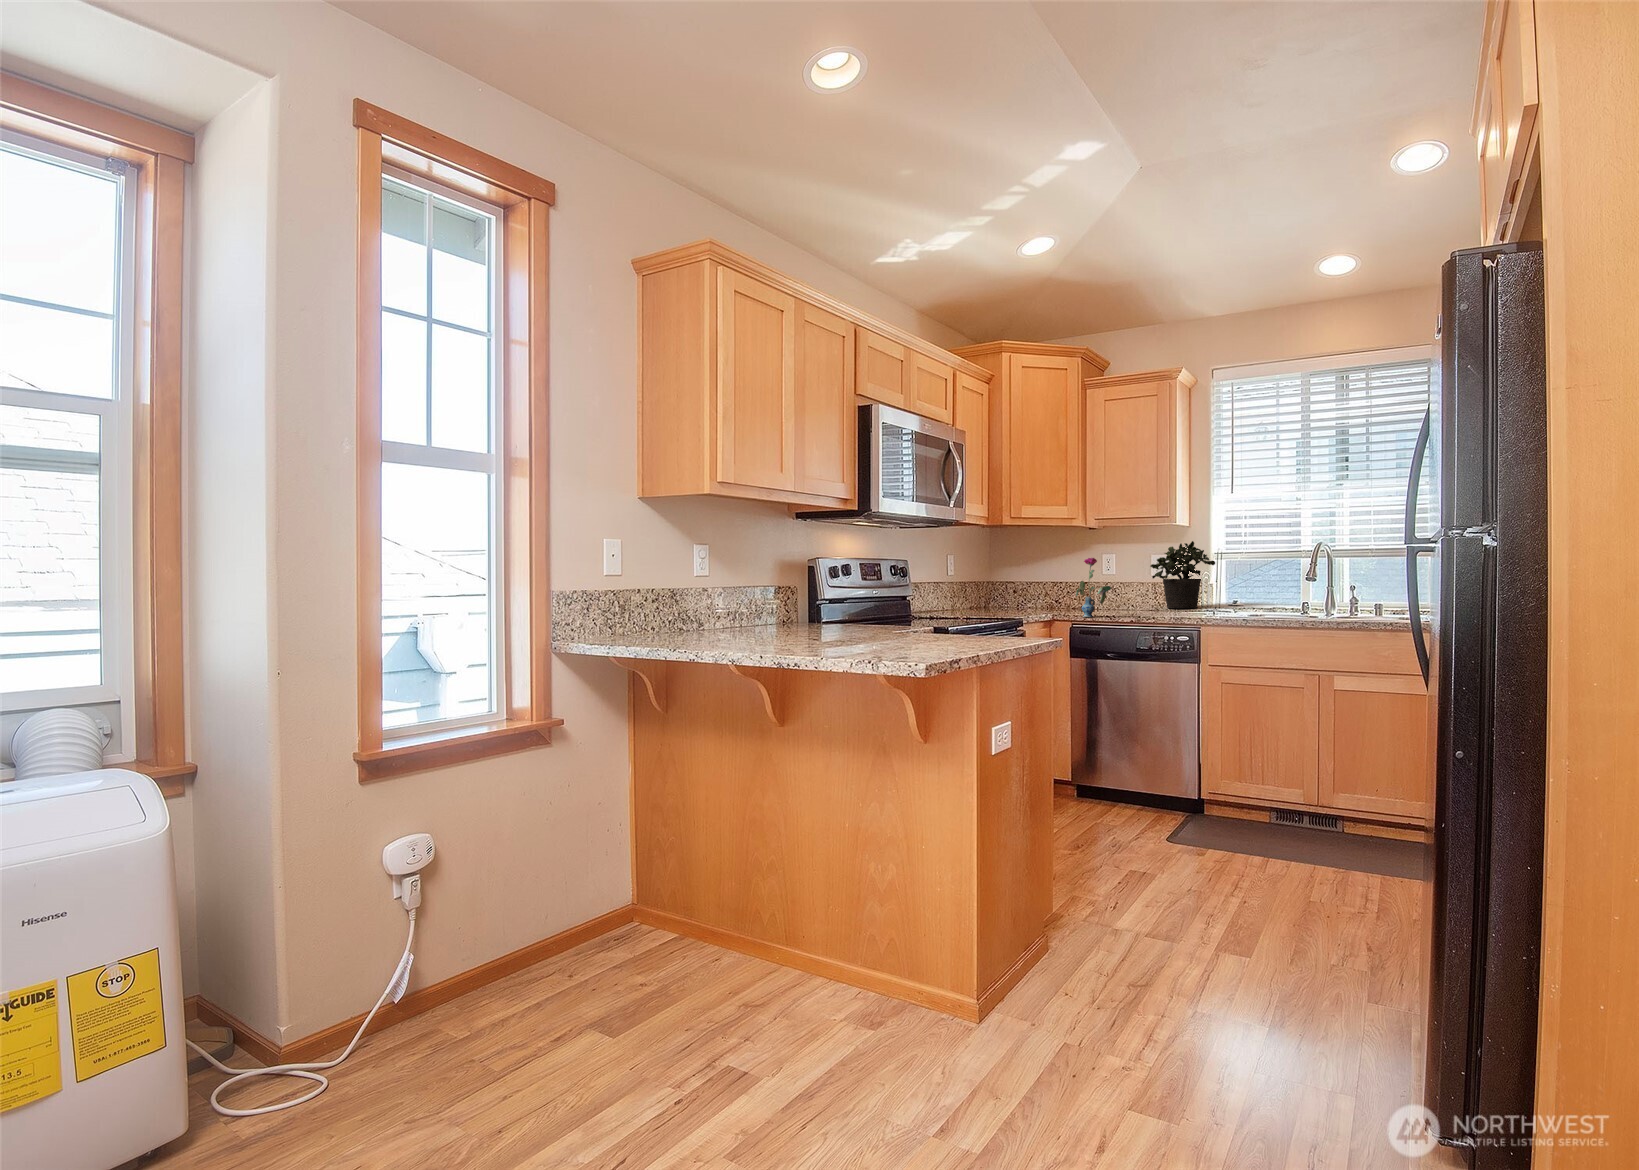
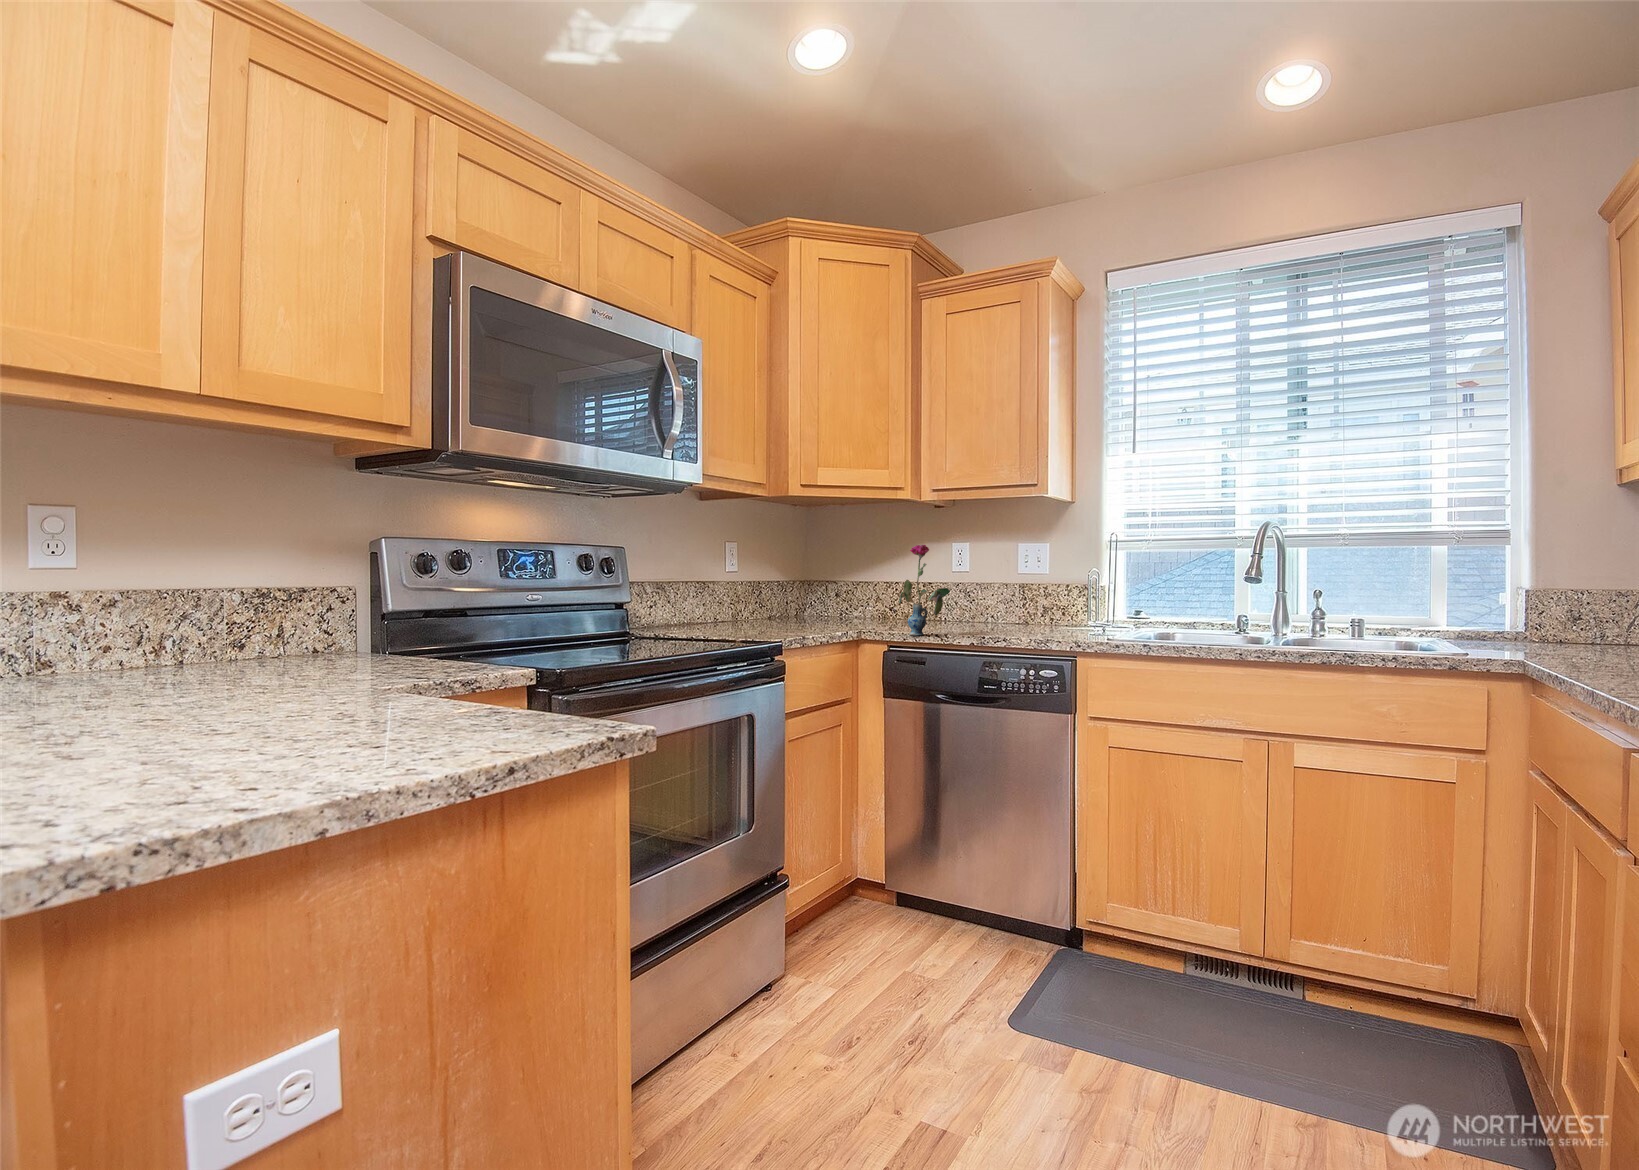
potted plant: present [1150,541,1215,608] -> none [1015,522,1109,622]

